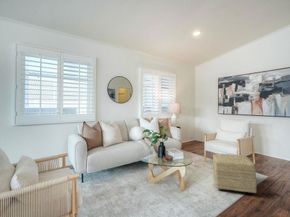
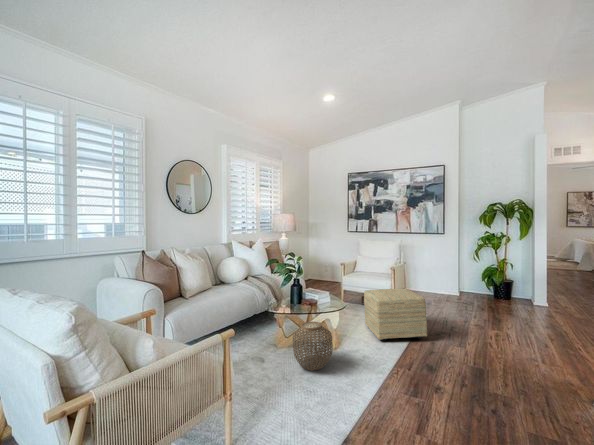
woven basket: none [151,170,176,202] -> present [293,322,333,371]

